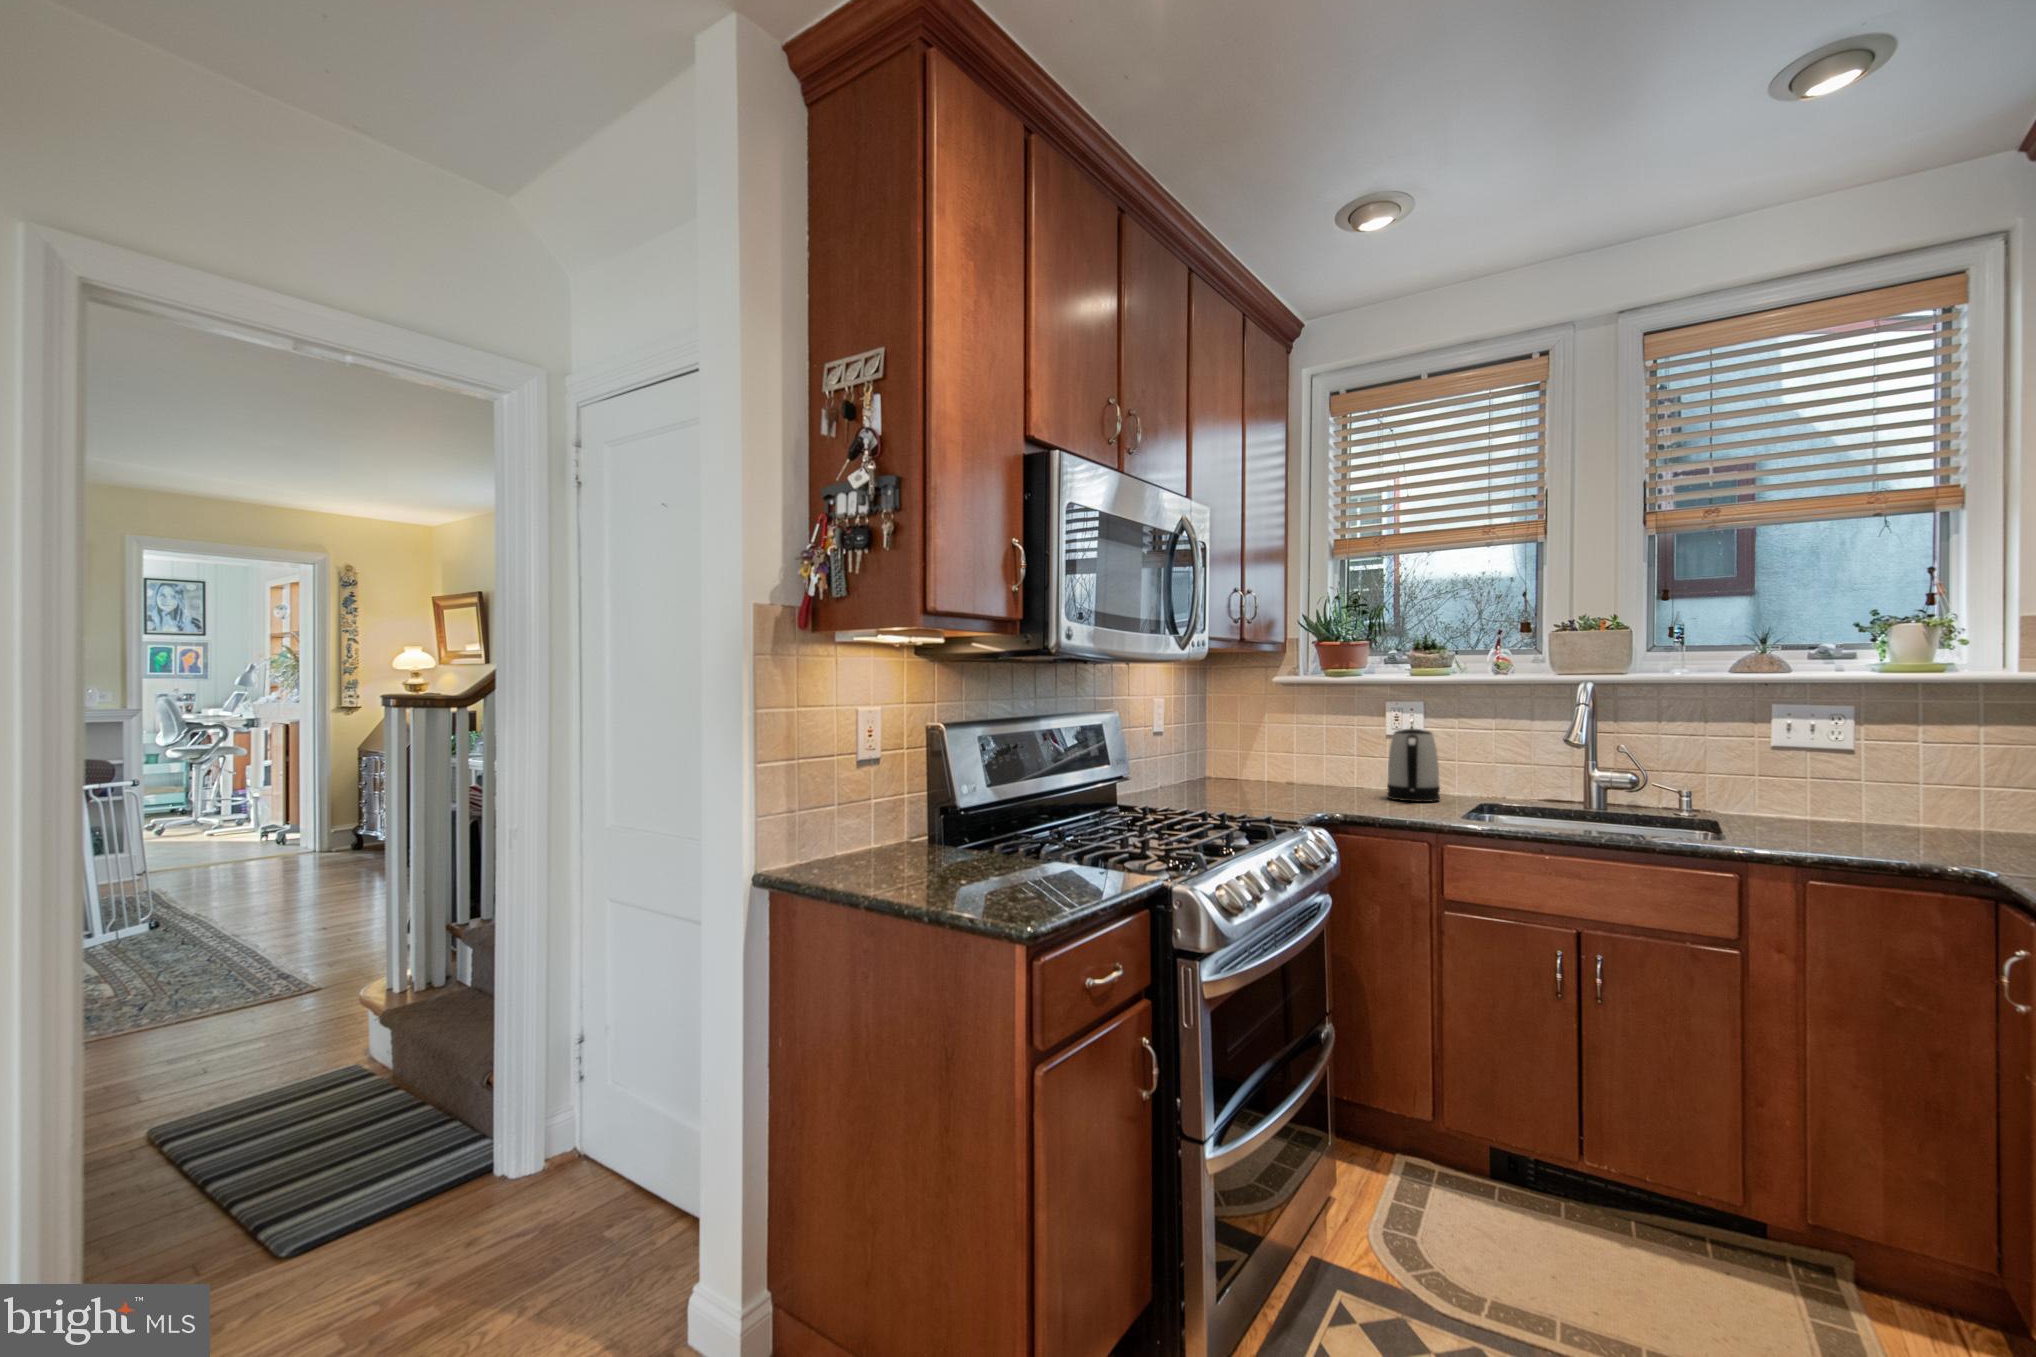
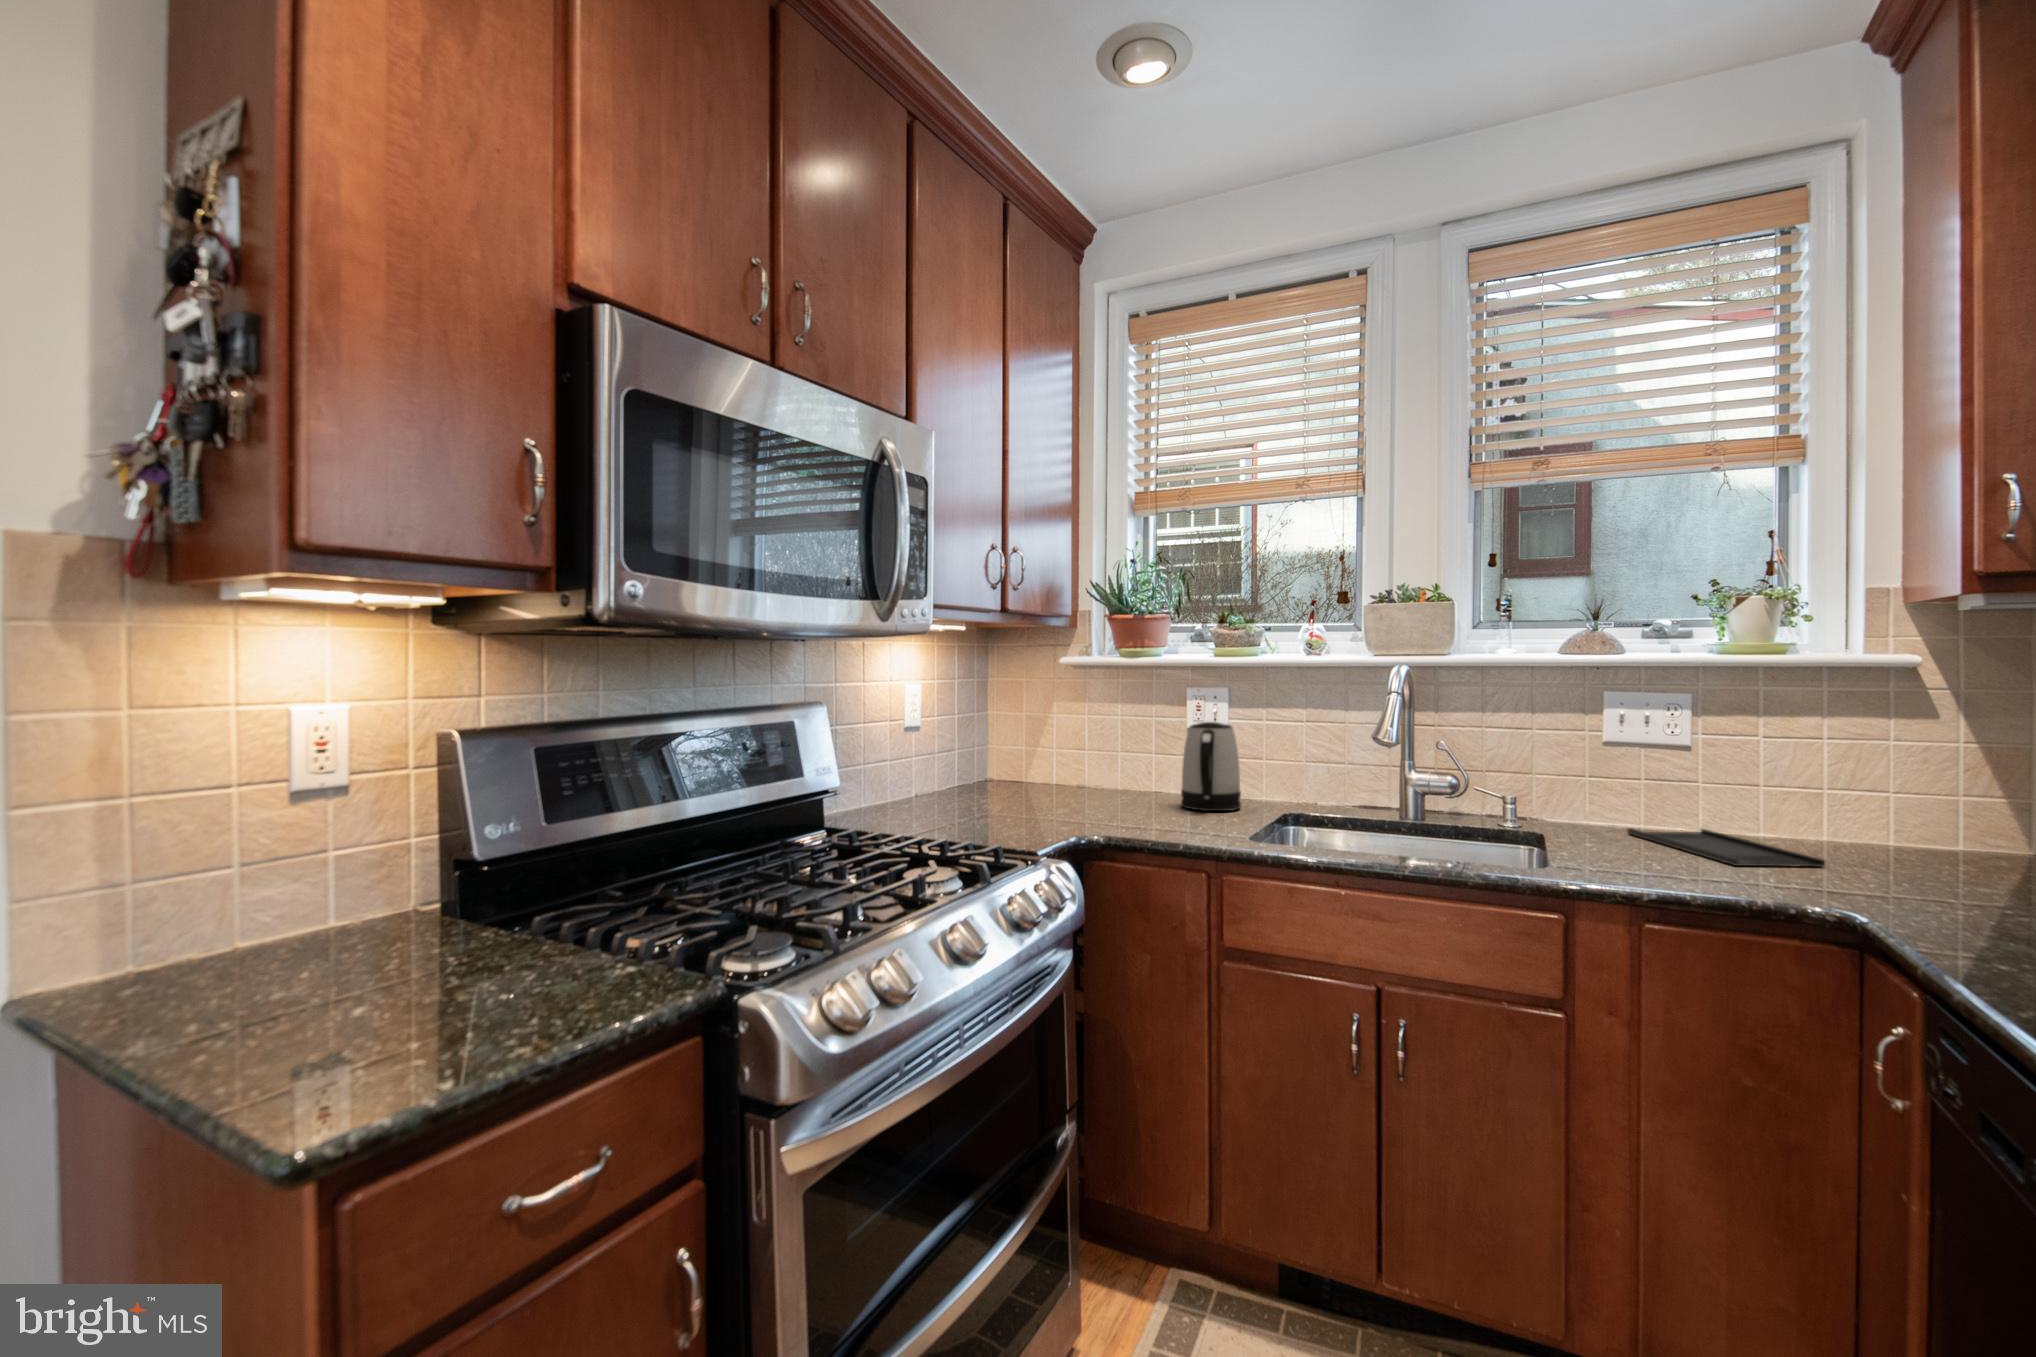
tray: none [1796,820,1981,850] -> present [1627,828,1825,867]

